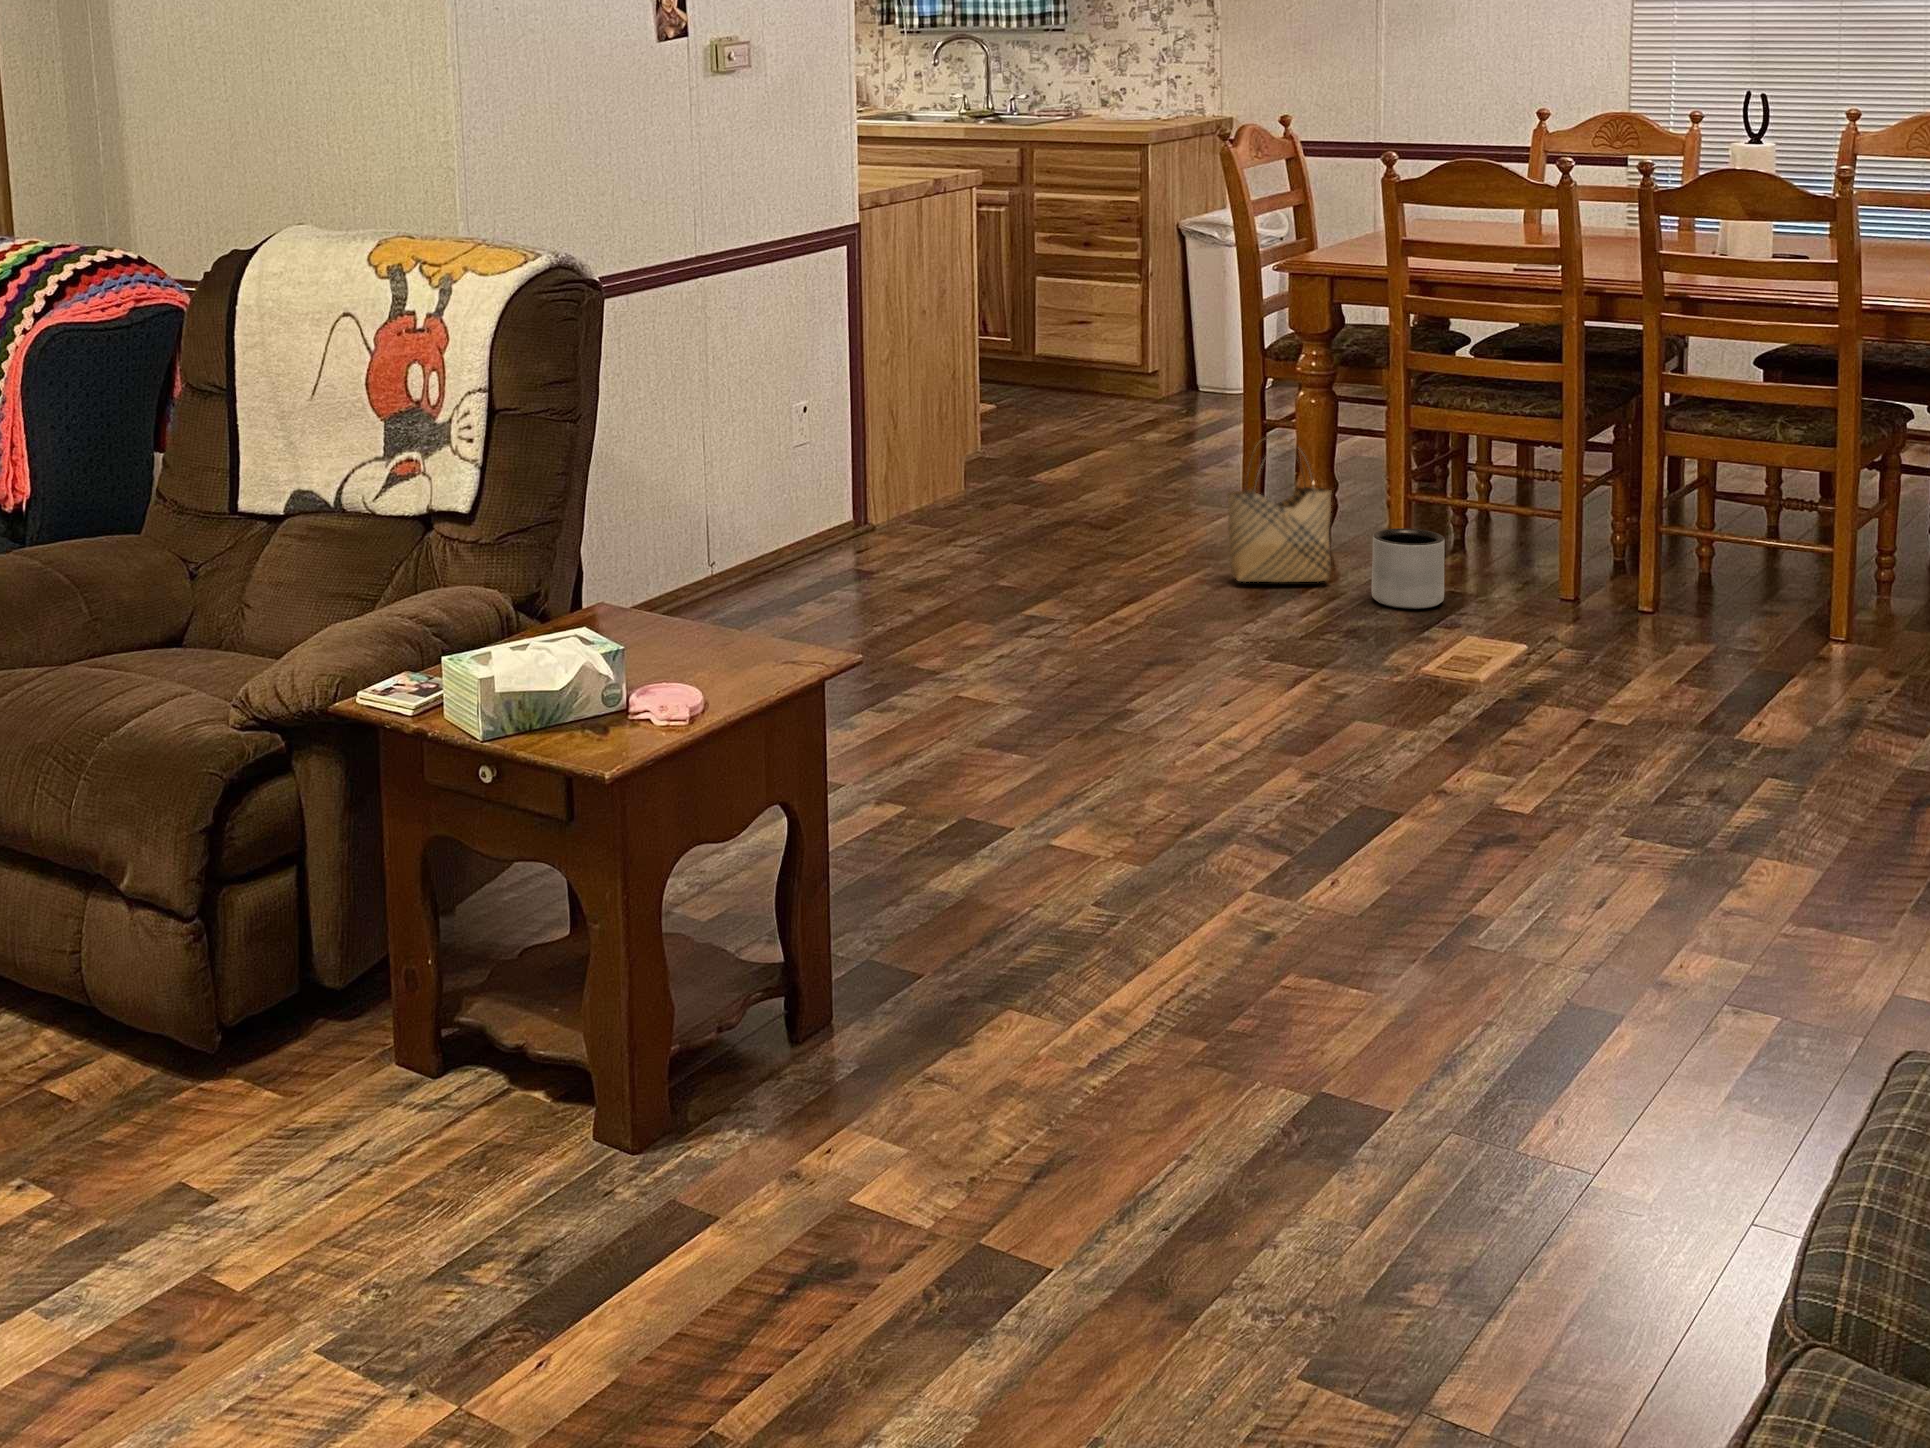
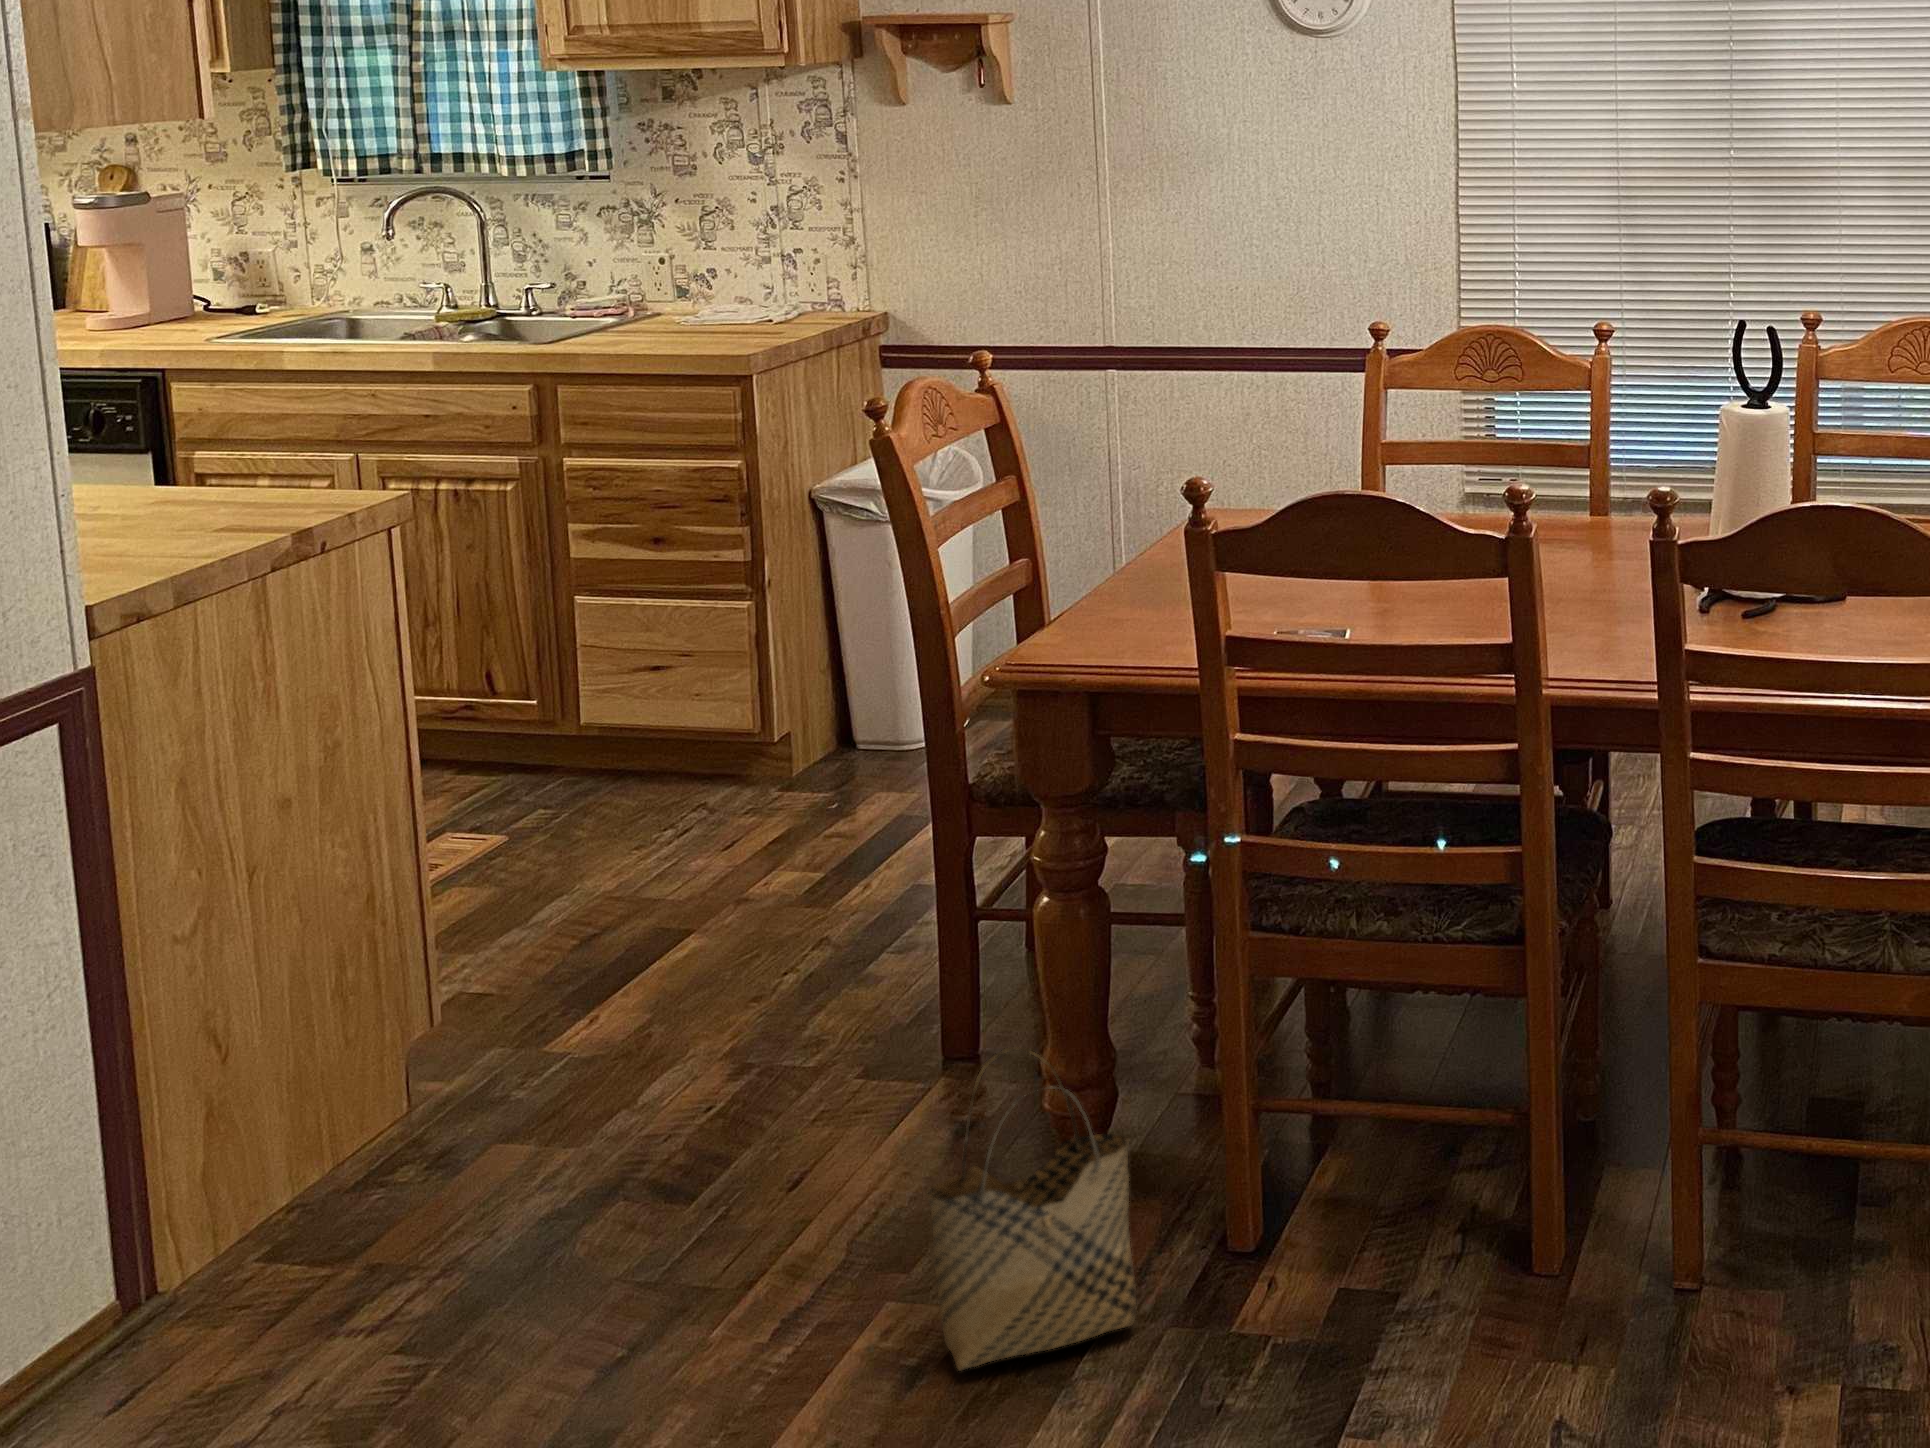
planter: present [1372,528,1445,609] -> none [1219,1208,1355,1395]

